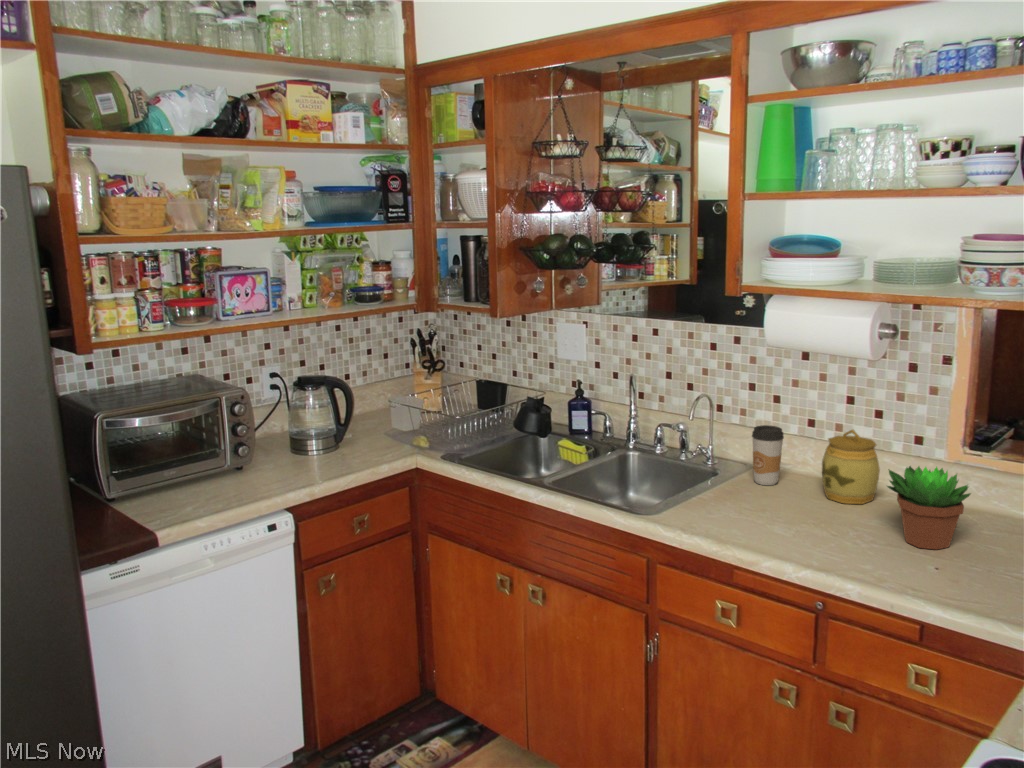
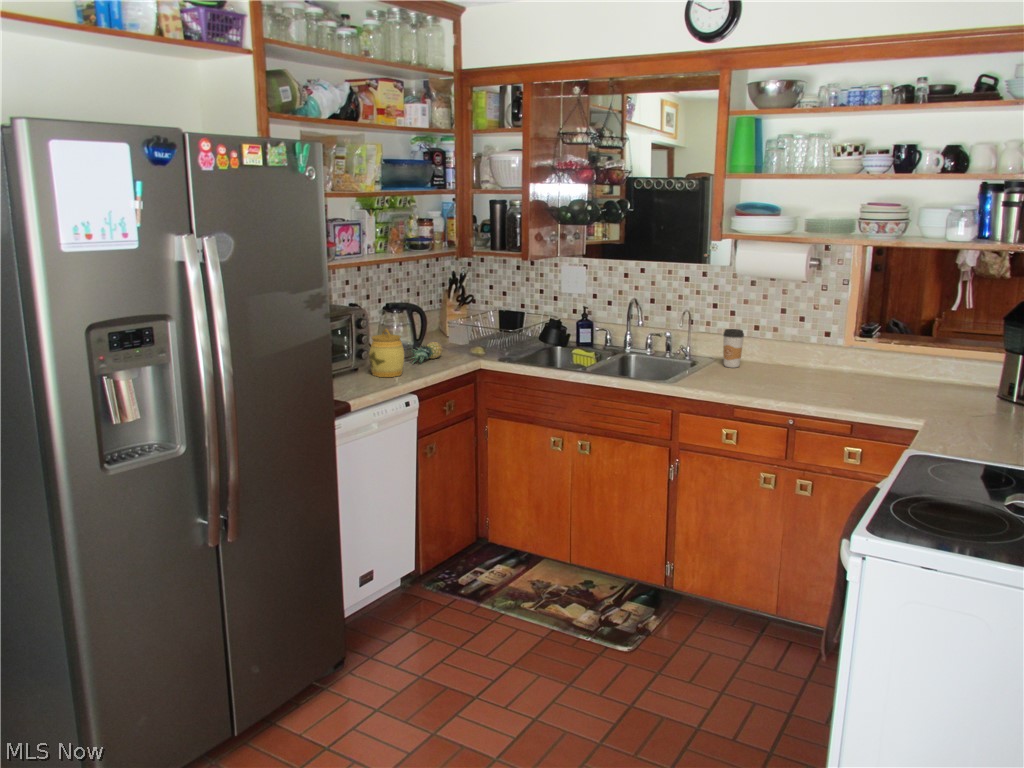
fruit: none [313,429,371,461] -> present [411,342,443,363]
jar: present [822,430,880,504] -> present [369,329,404,377]
succulent plant: present [887,466,971,549] -> none [820,341,871,391]

